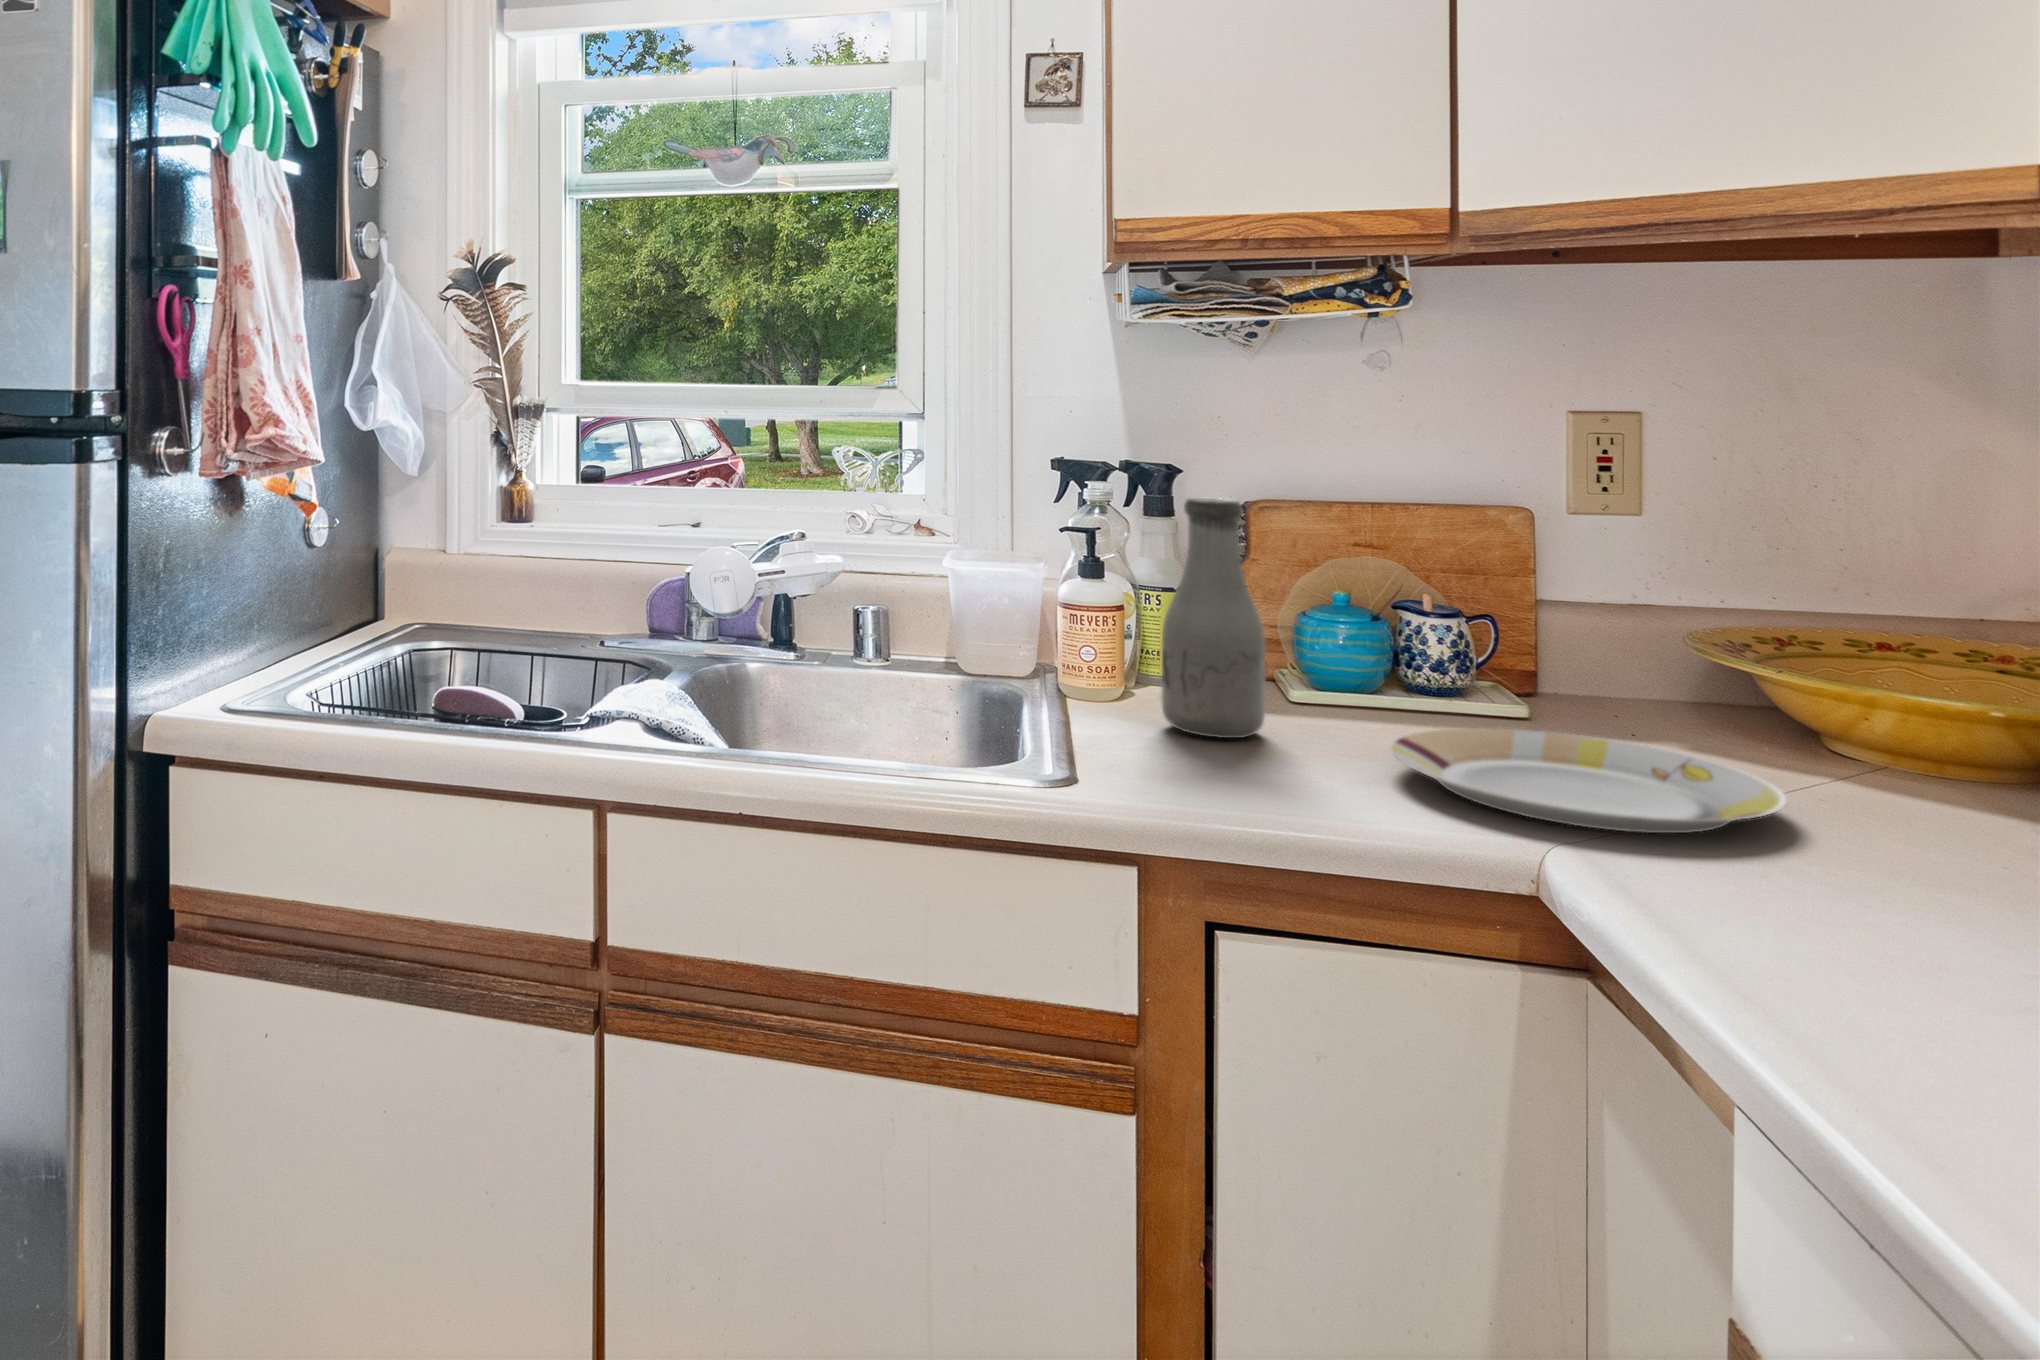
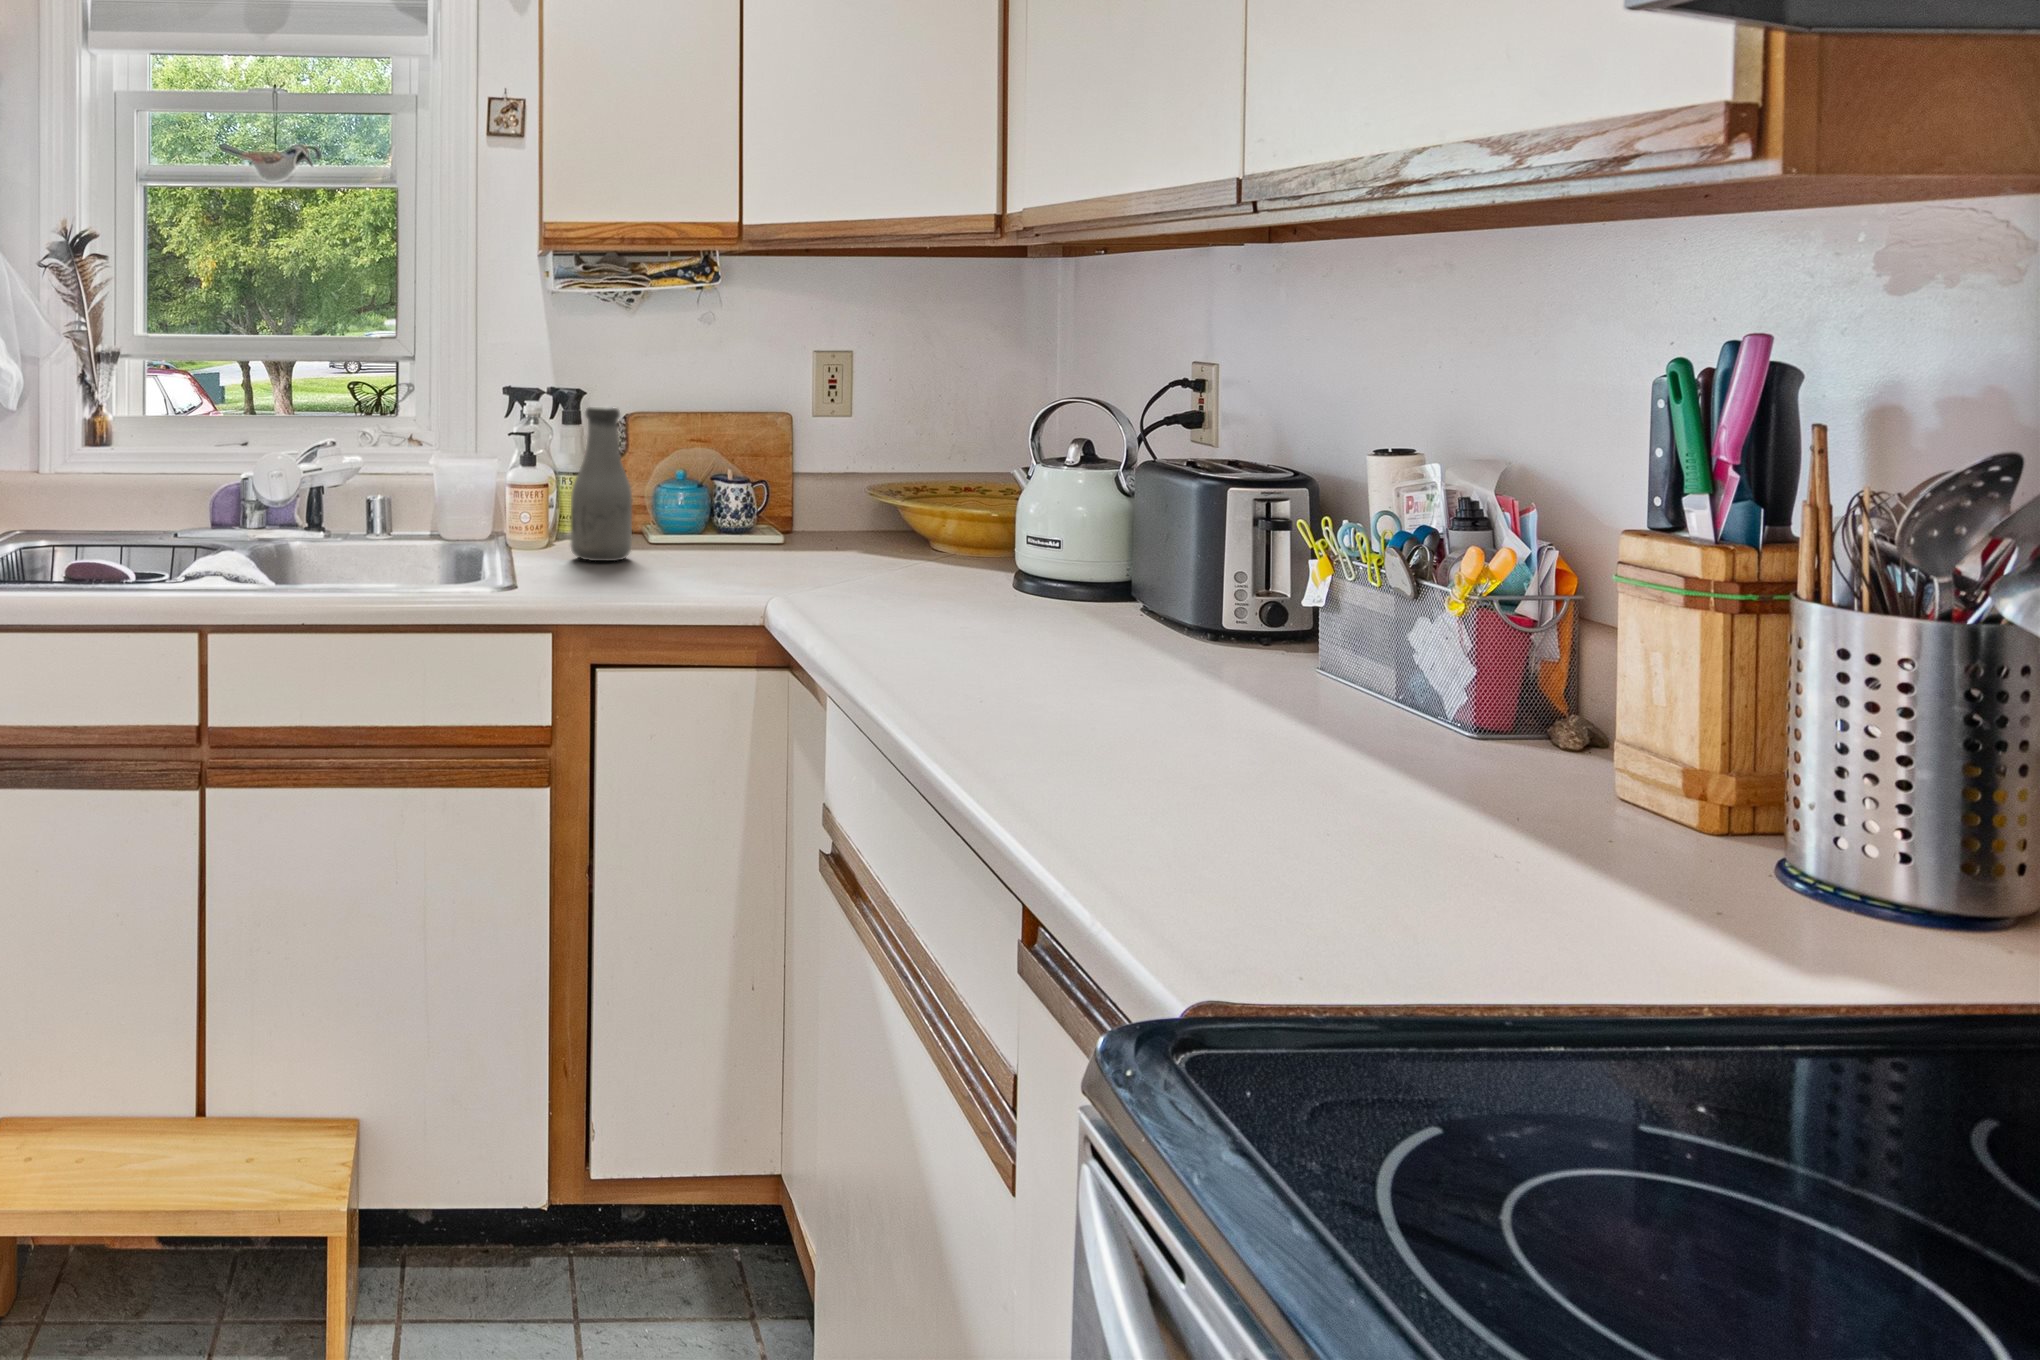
plate: present [1392,728,1787,833] -> none [699,543,891,586]

